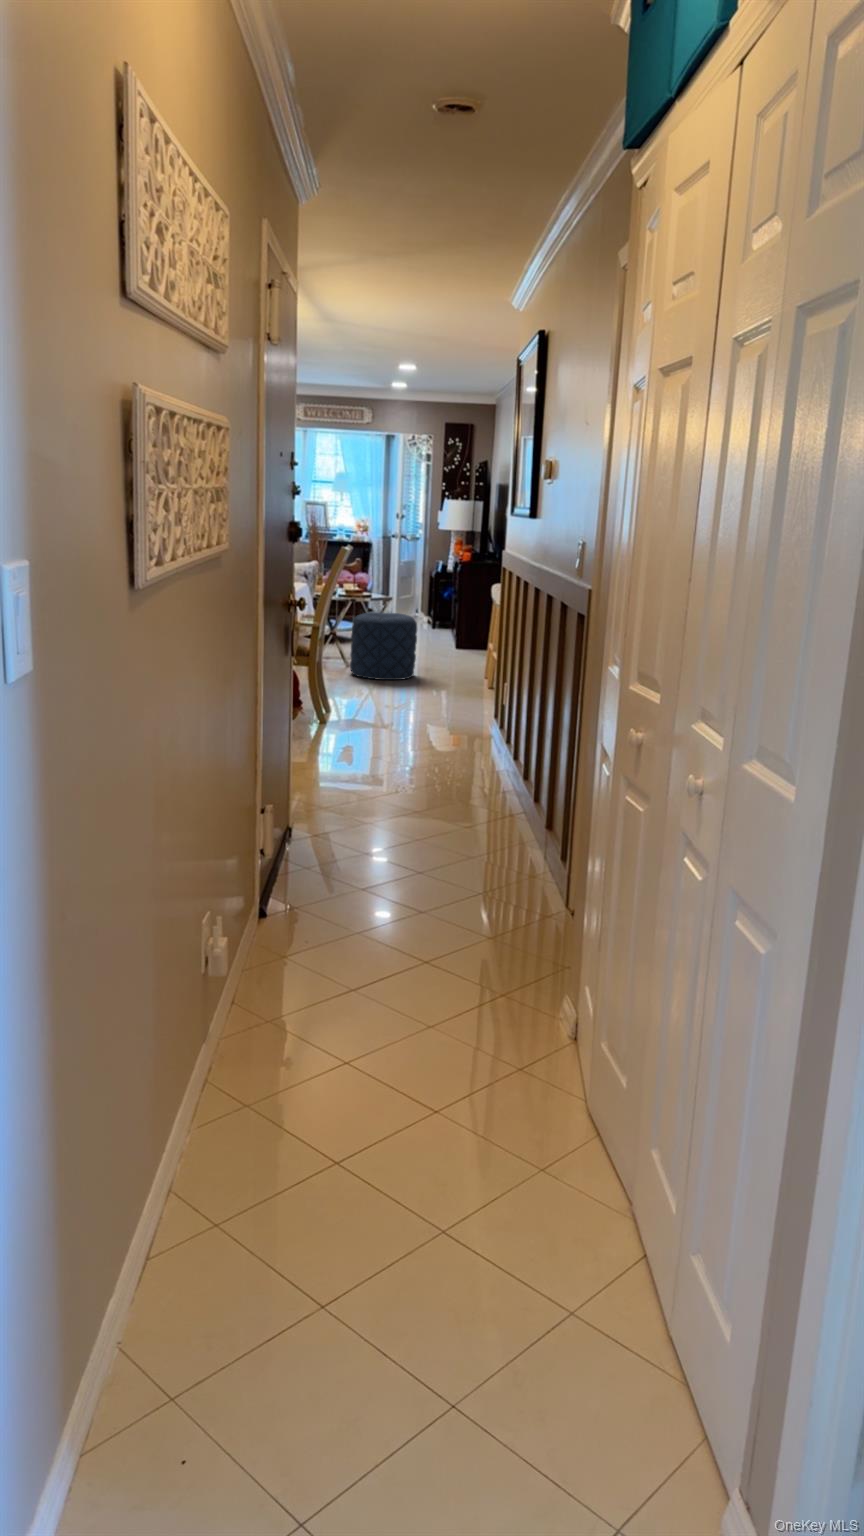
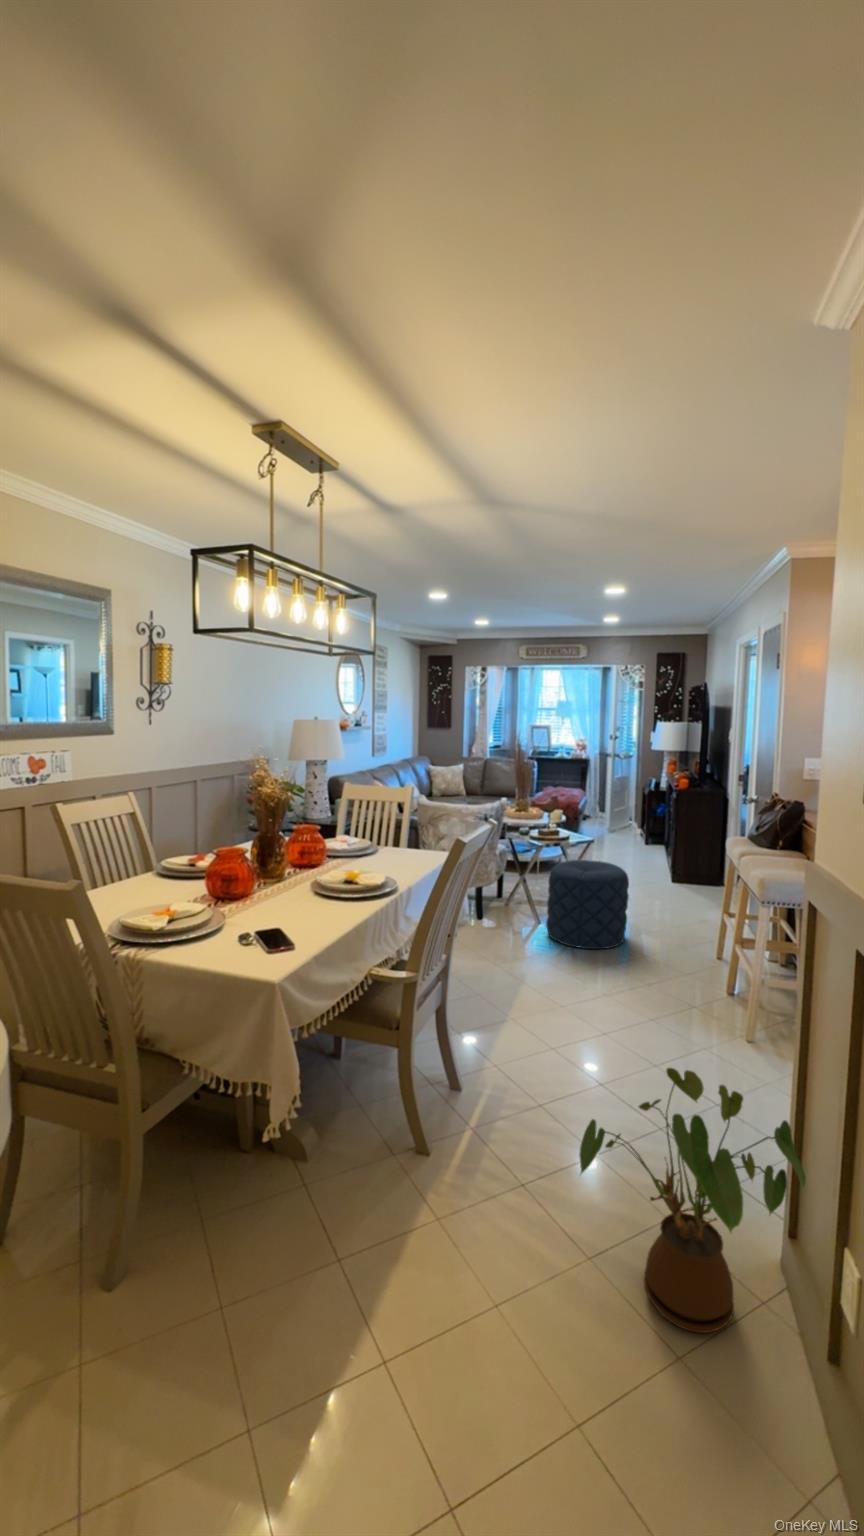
house plant: none [398,655,494,764] -> present [579,1068,806,1333]

